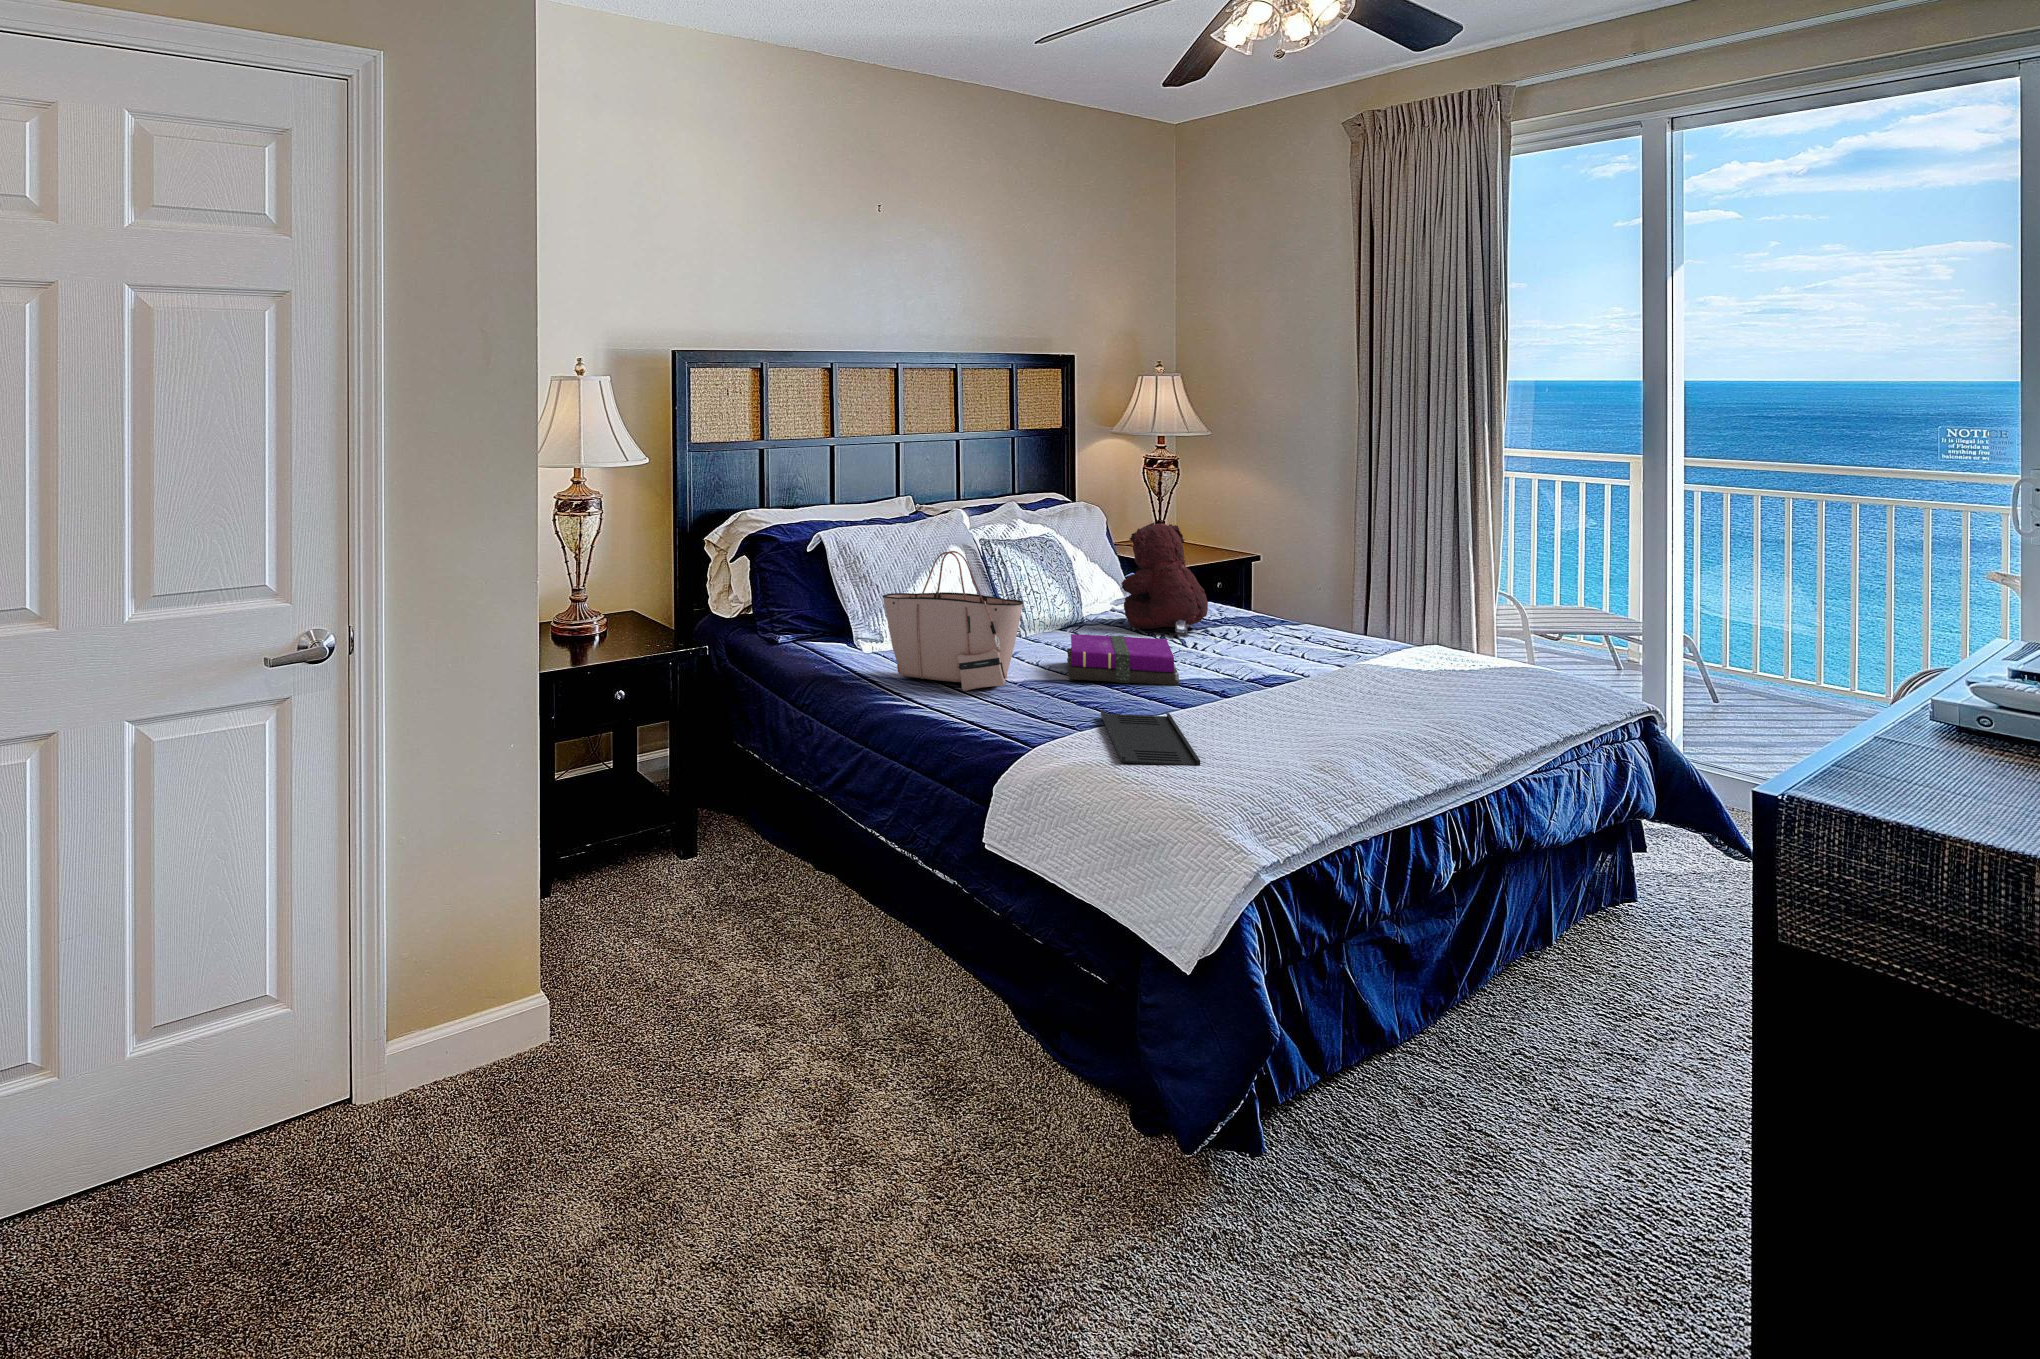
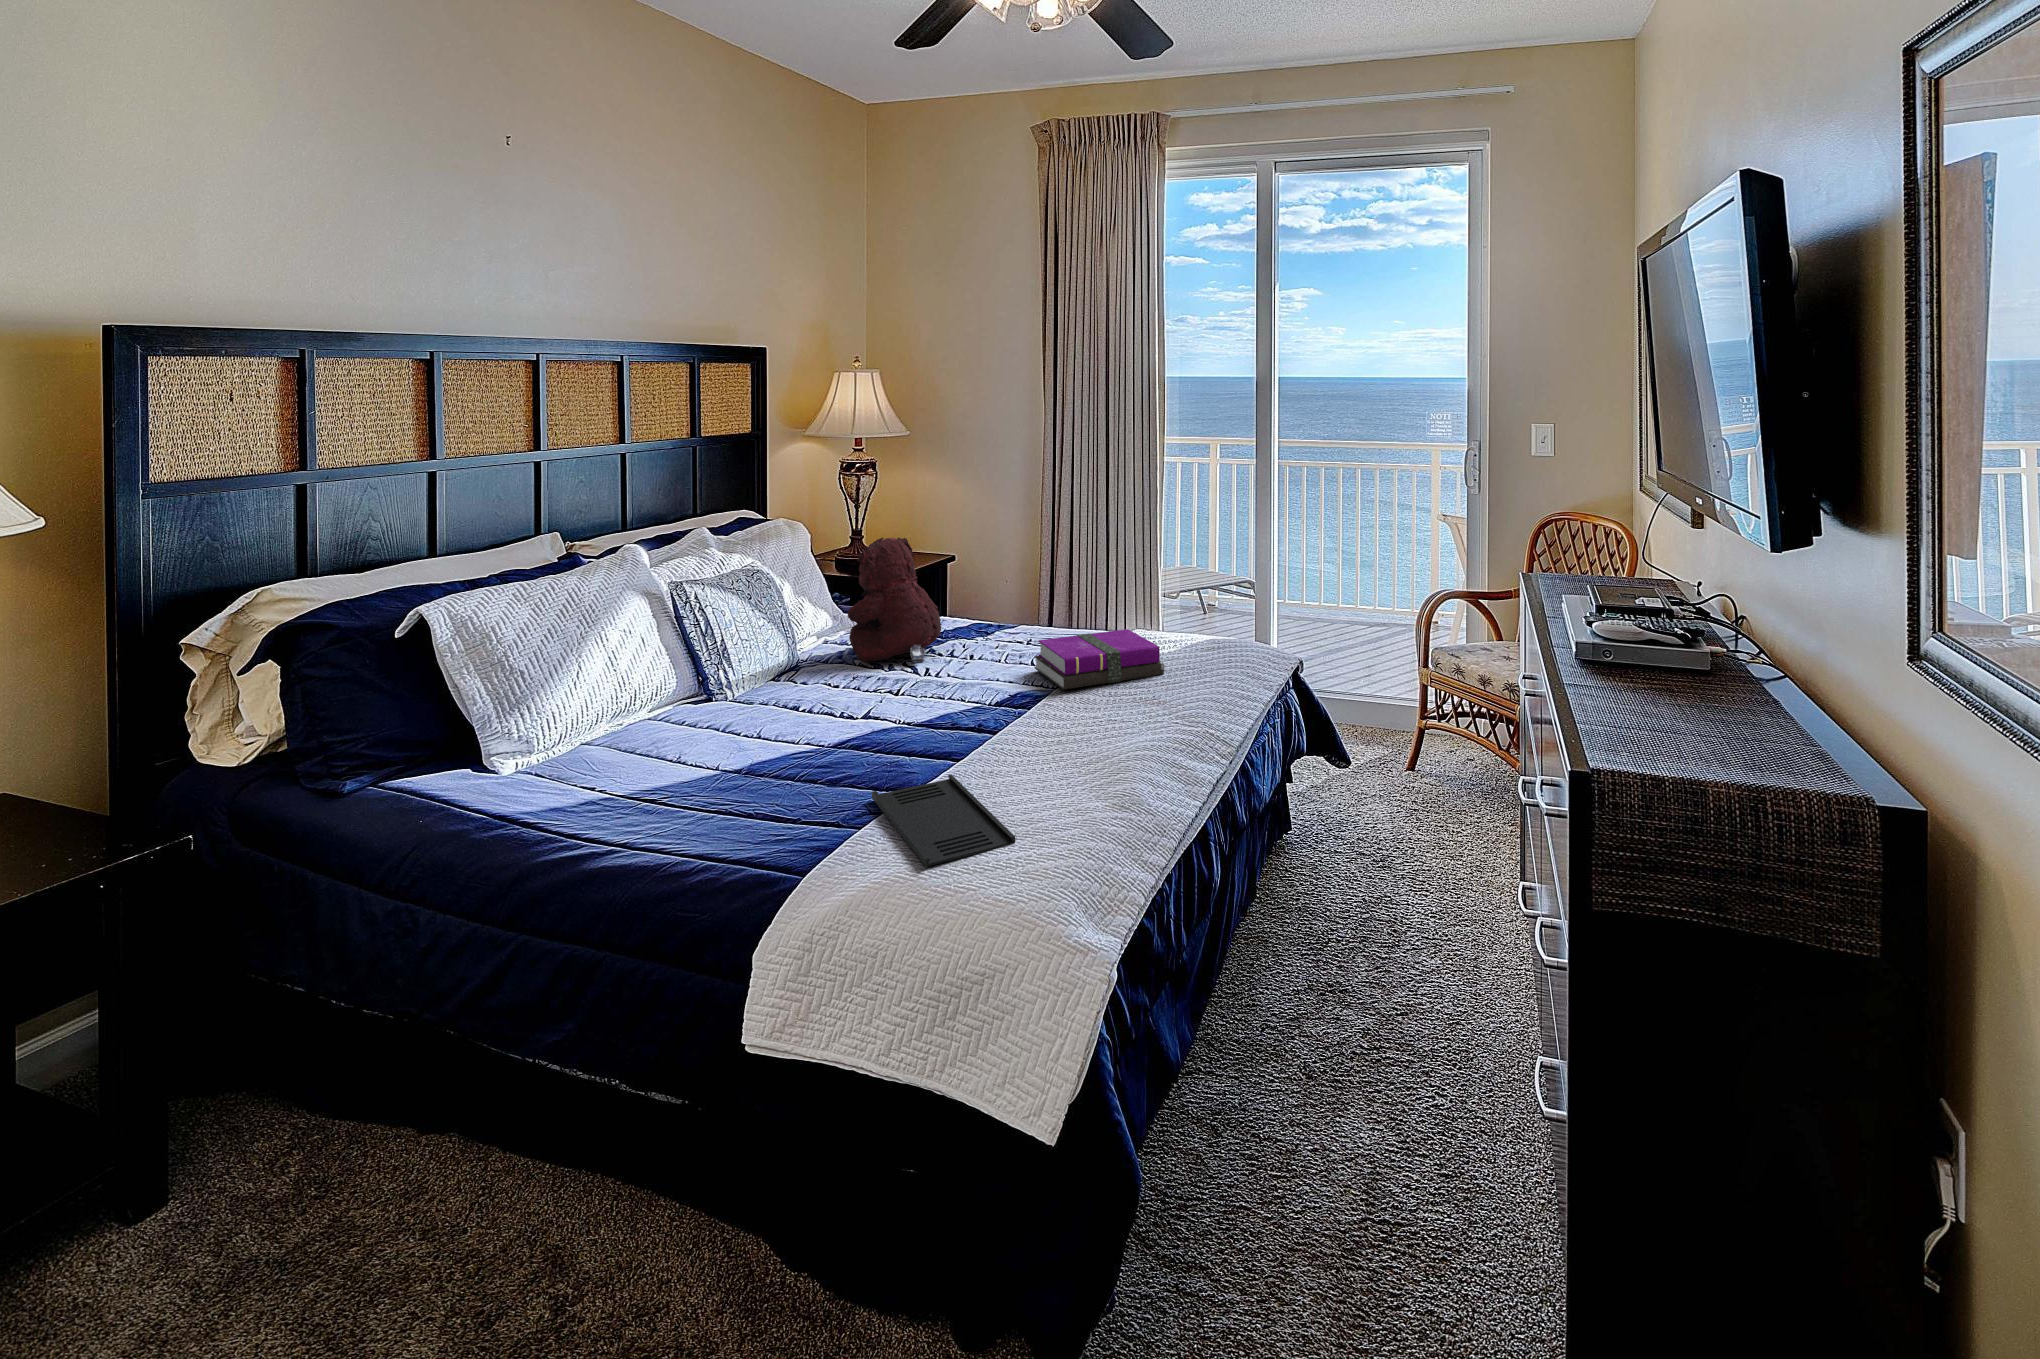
tote bag: present [883,551,1023,691] -> none [538,611,755,804]
notebook: present [1067,634,1179,685] -> present [1034,629,1164,690]

